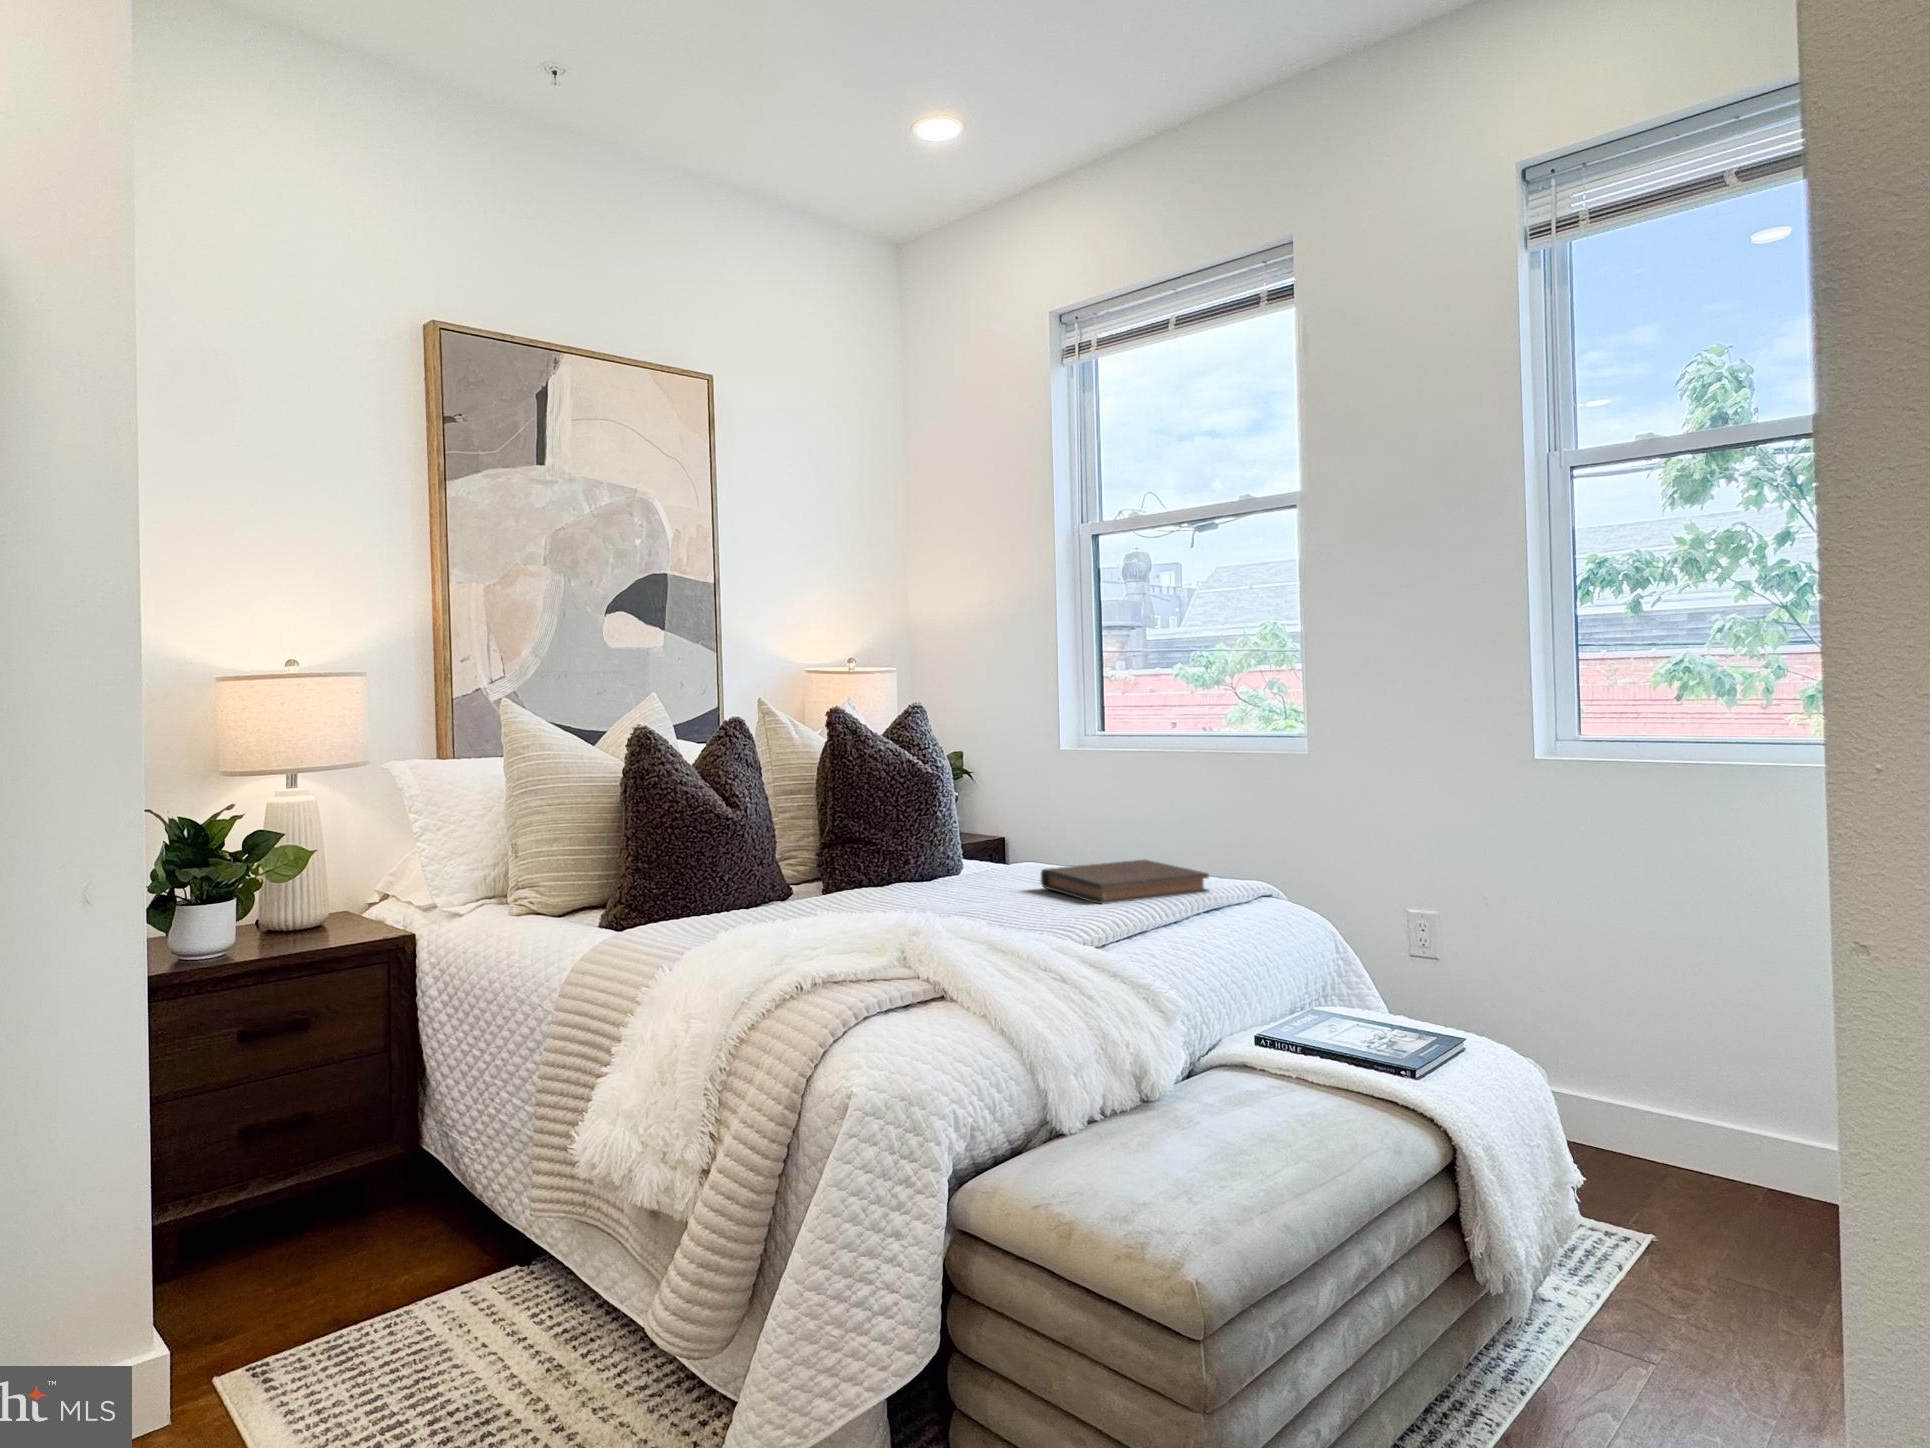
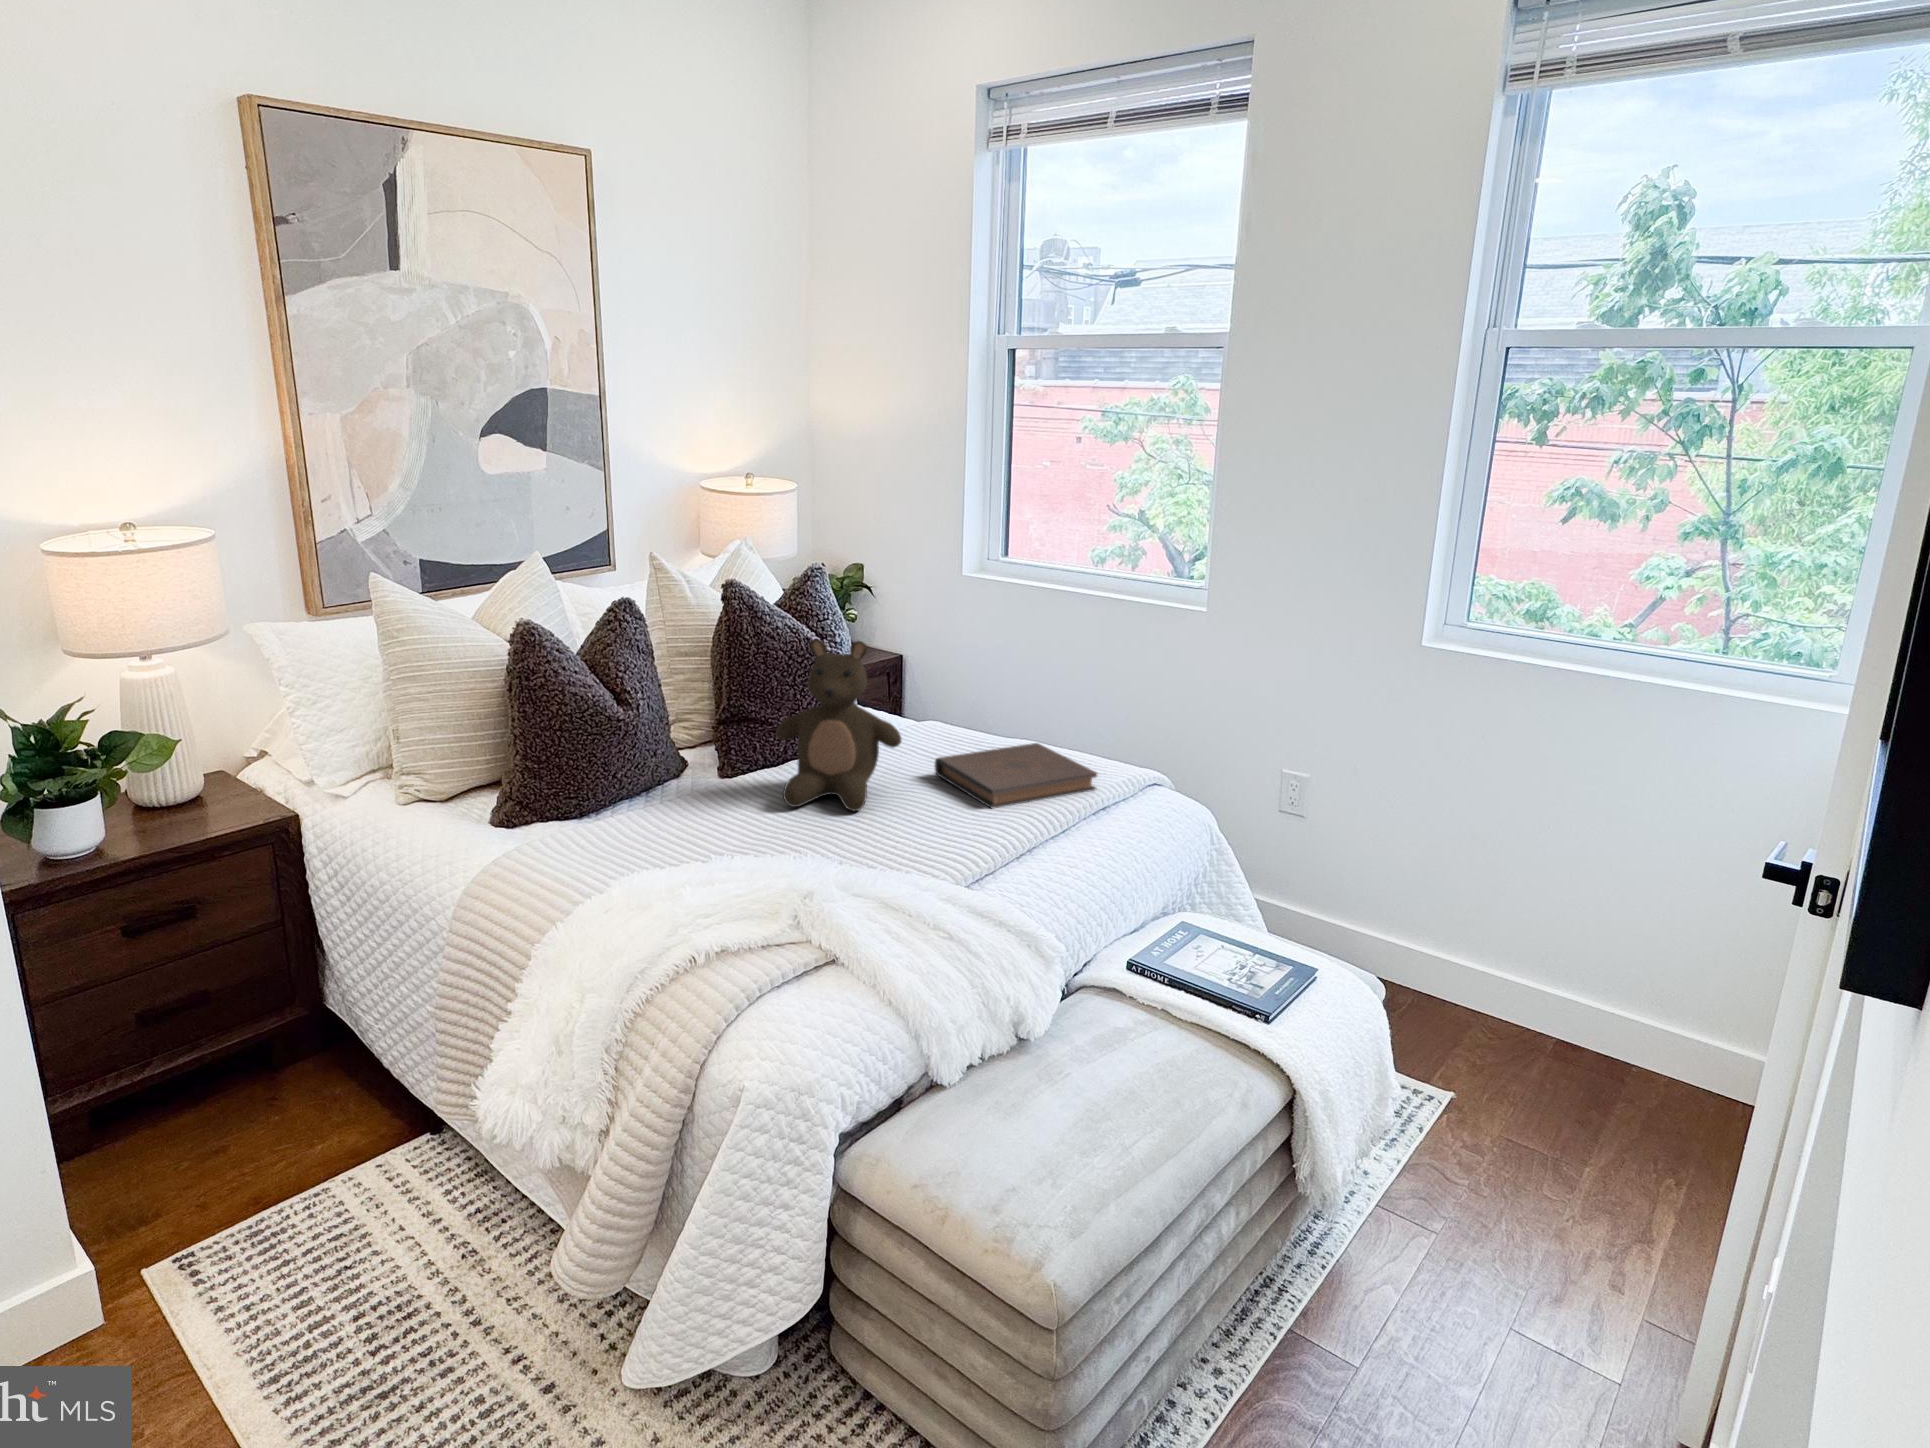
stuffed bear: none [880,743,1006,909] -> present [776,639,901,811]

